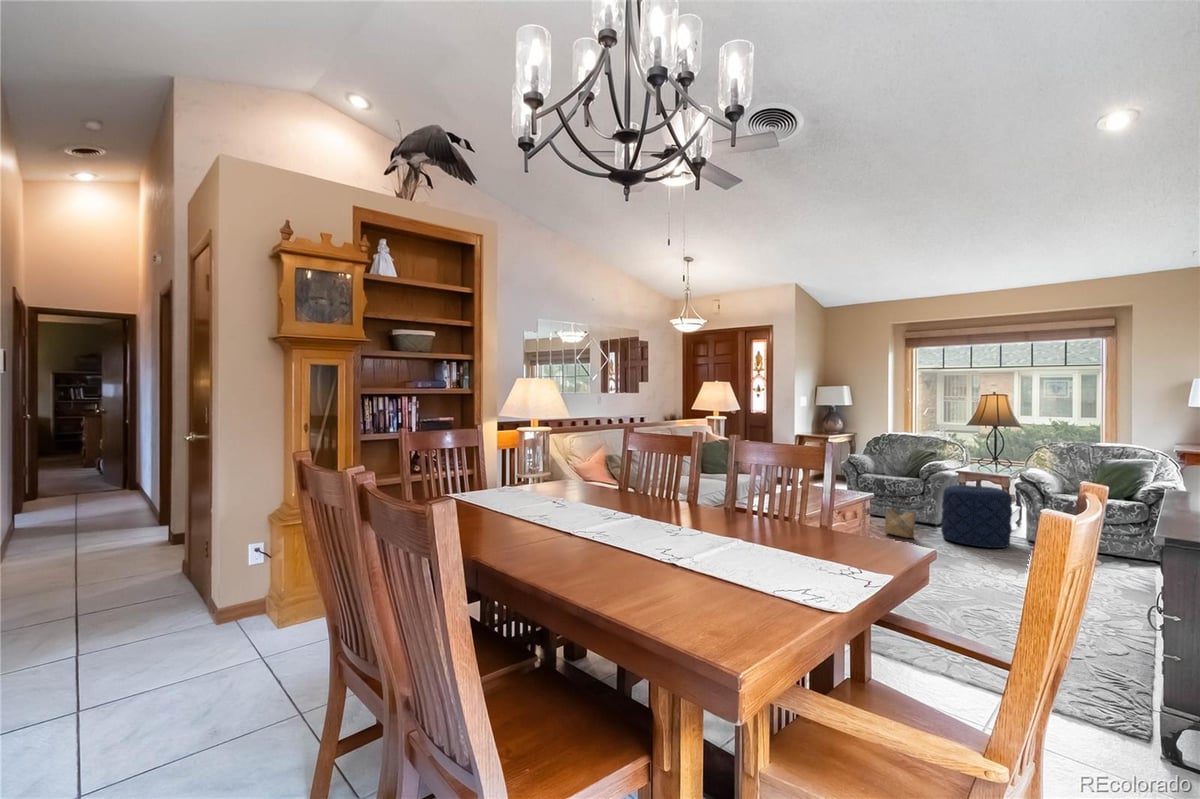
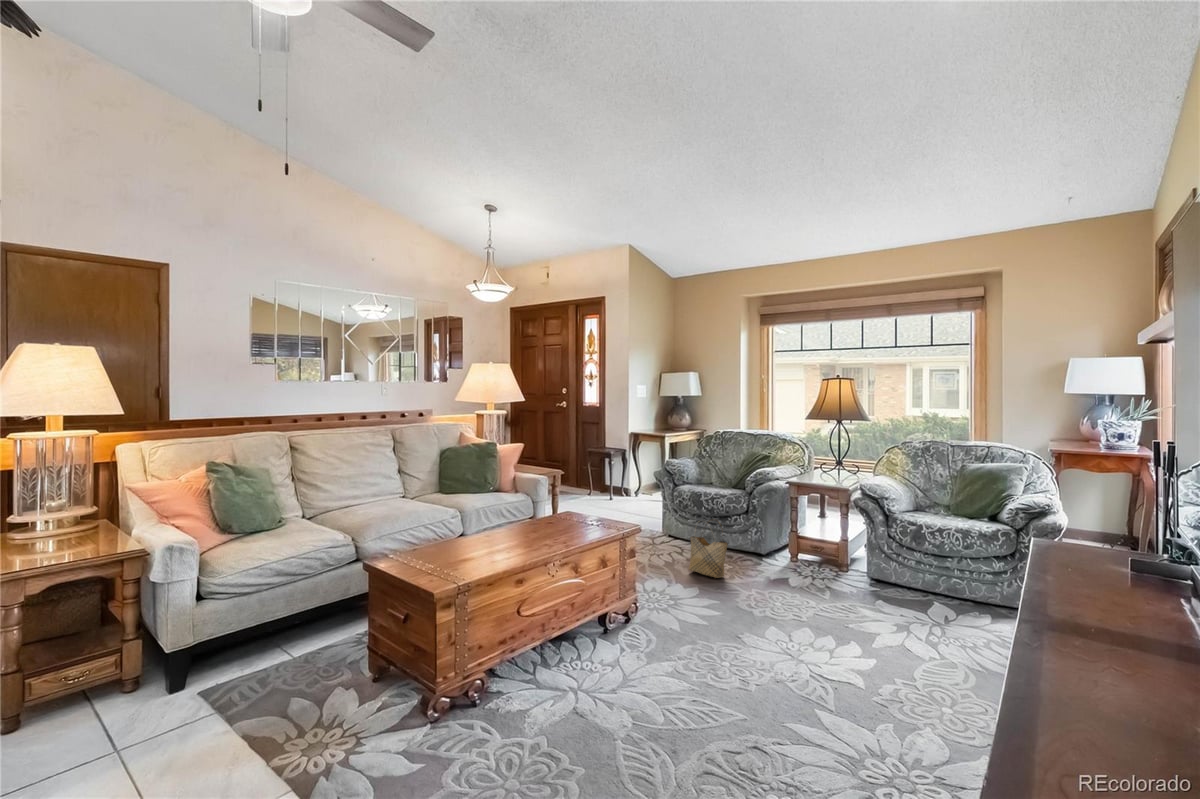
pouf: present [941,485,1012,548] -> none [760,502,847,592]

